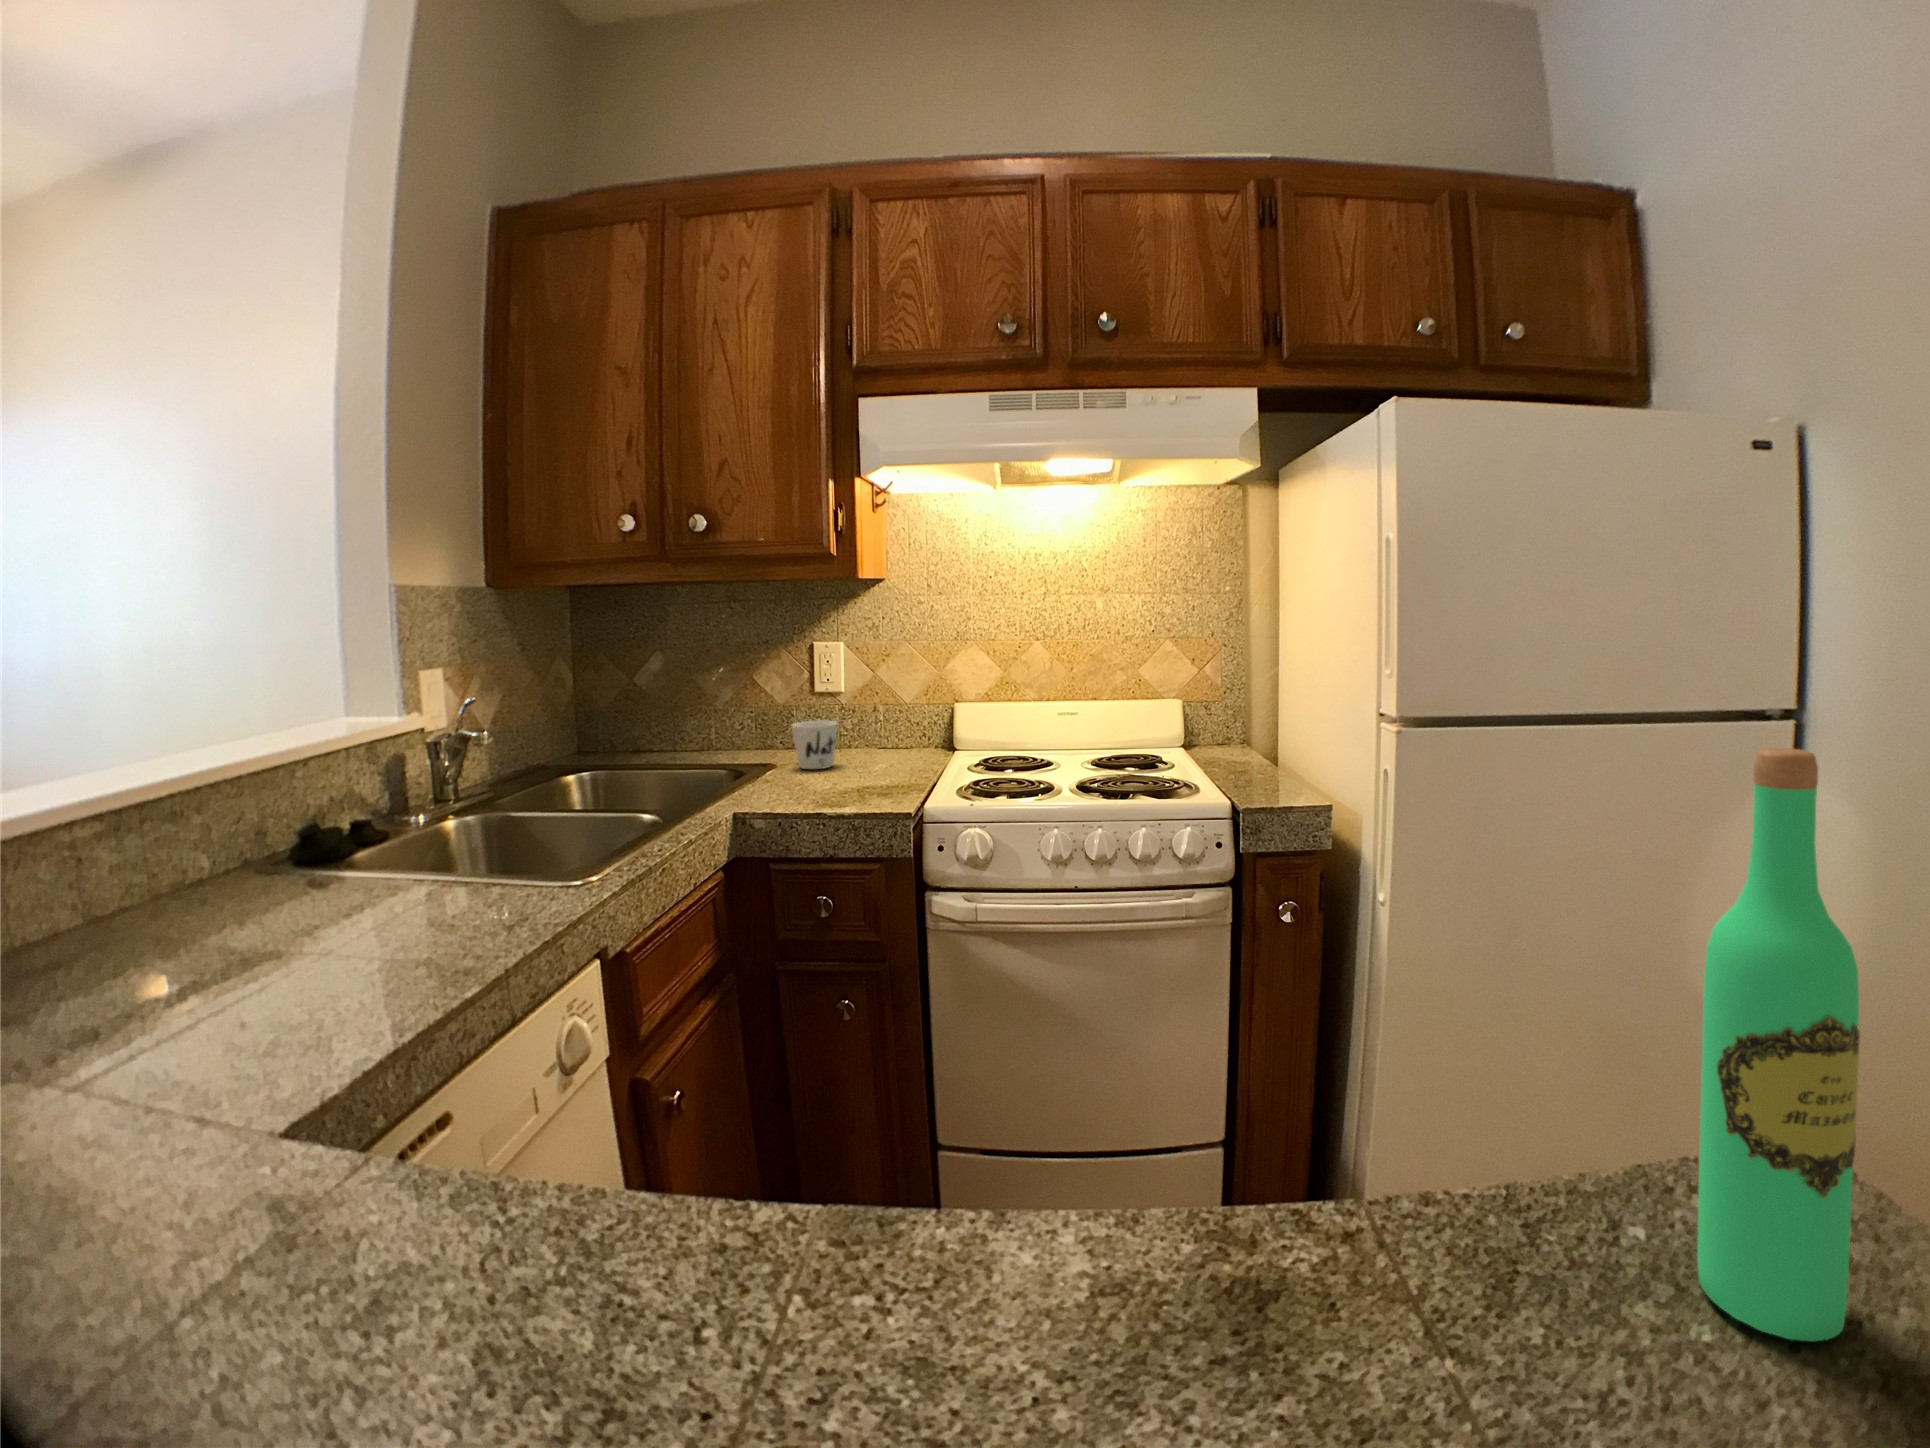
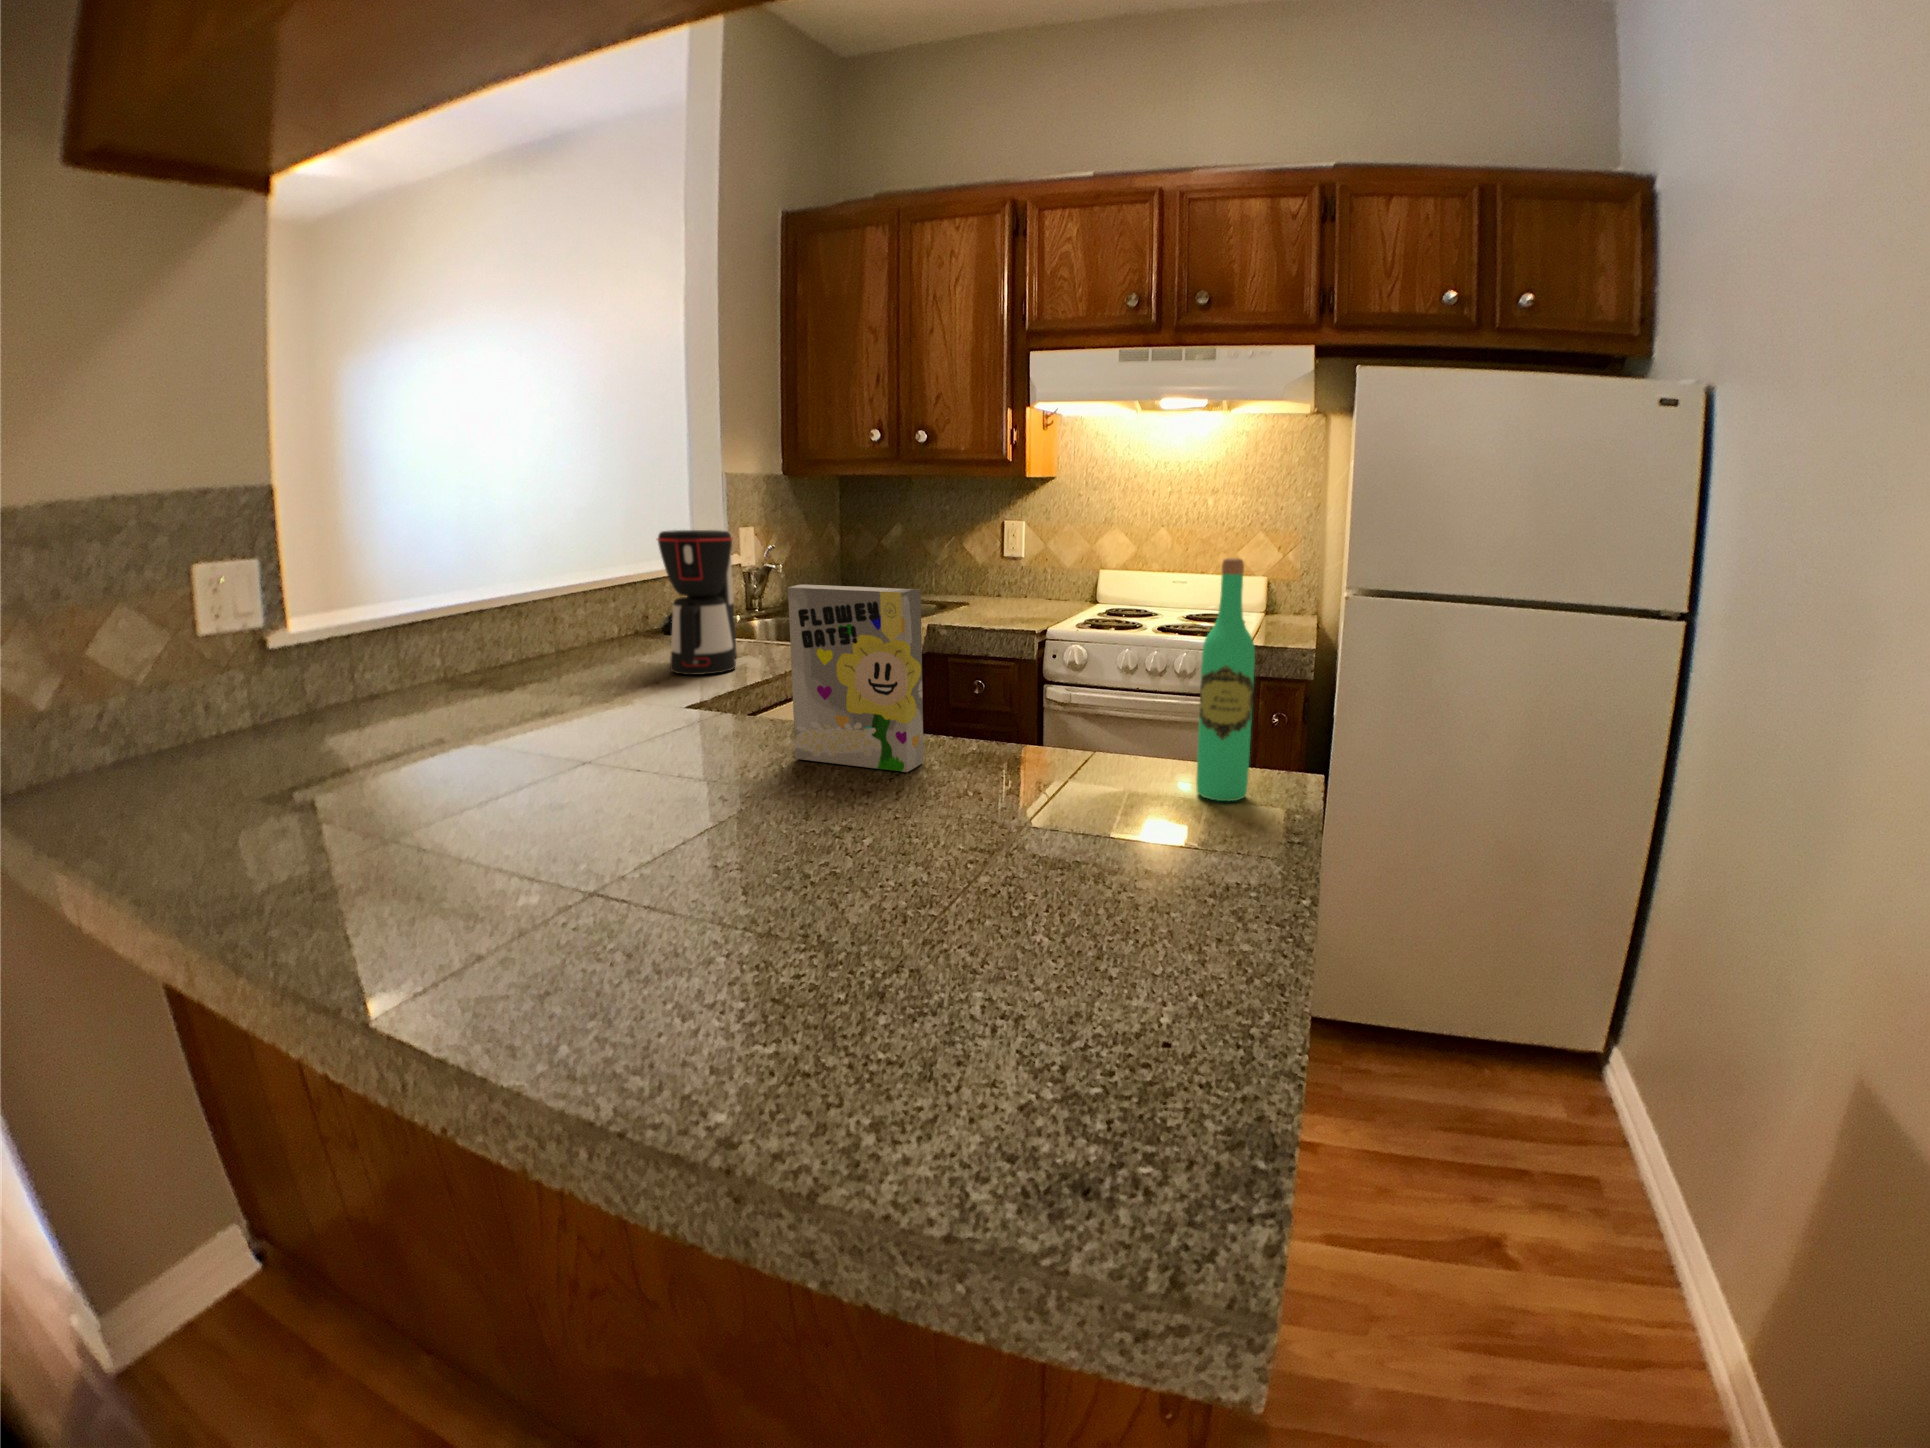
coffee maker: none [203,697,395,1006] -> present [657,530,737,675]
mug: present [791,721,838,769] -> none [981,575,1013,608]
cereal box: none [603,863,987,1366] -> present [788,585,923,772]

